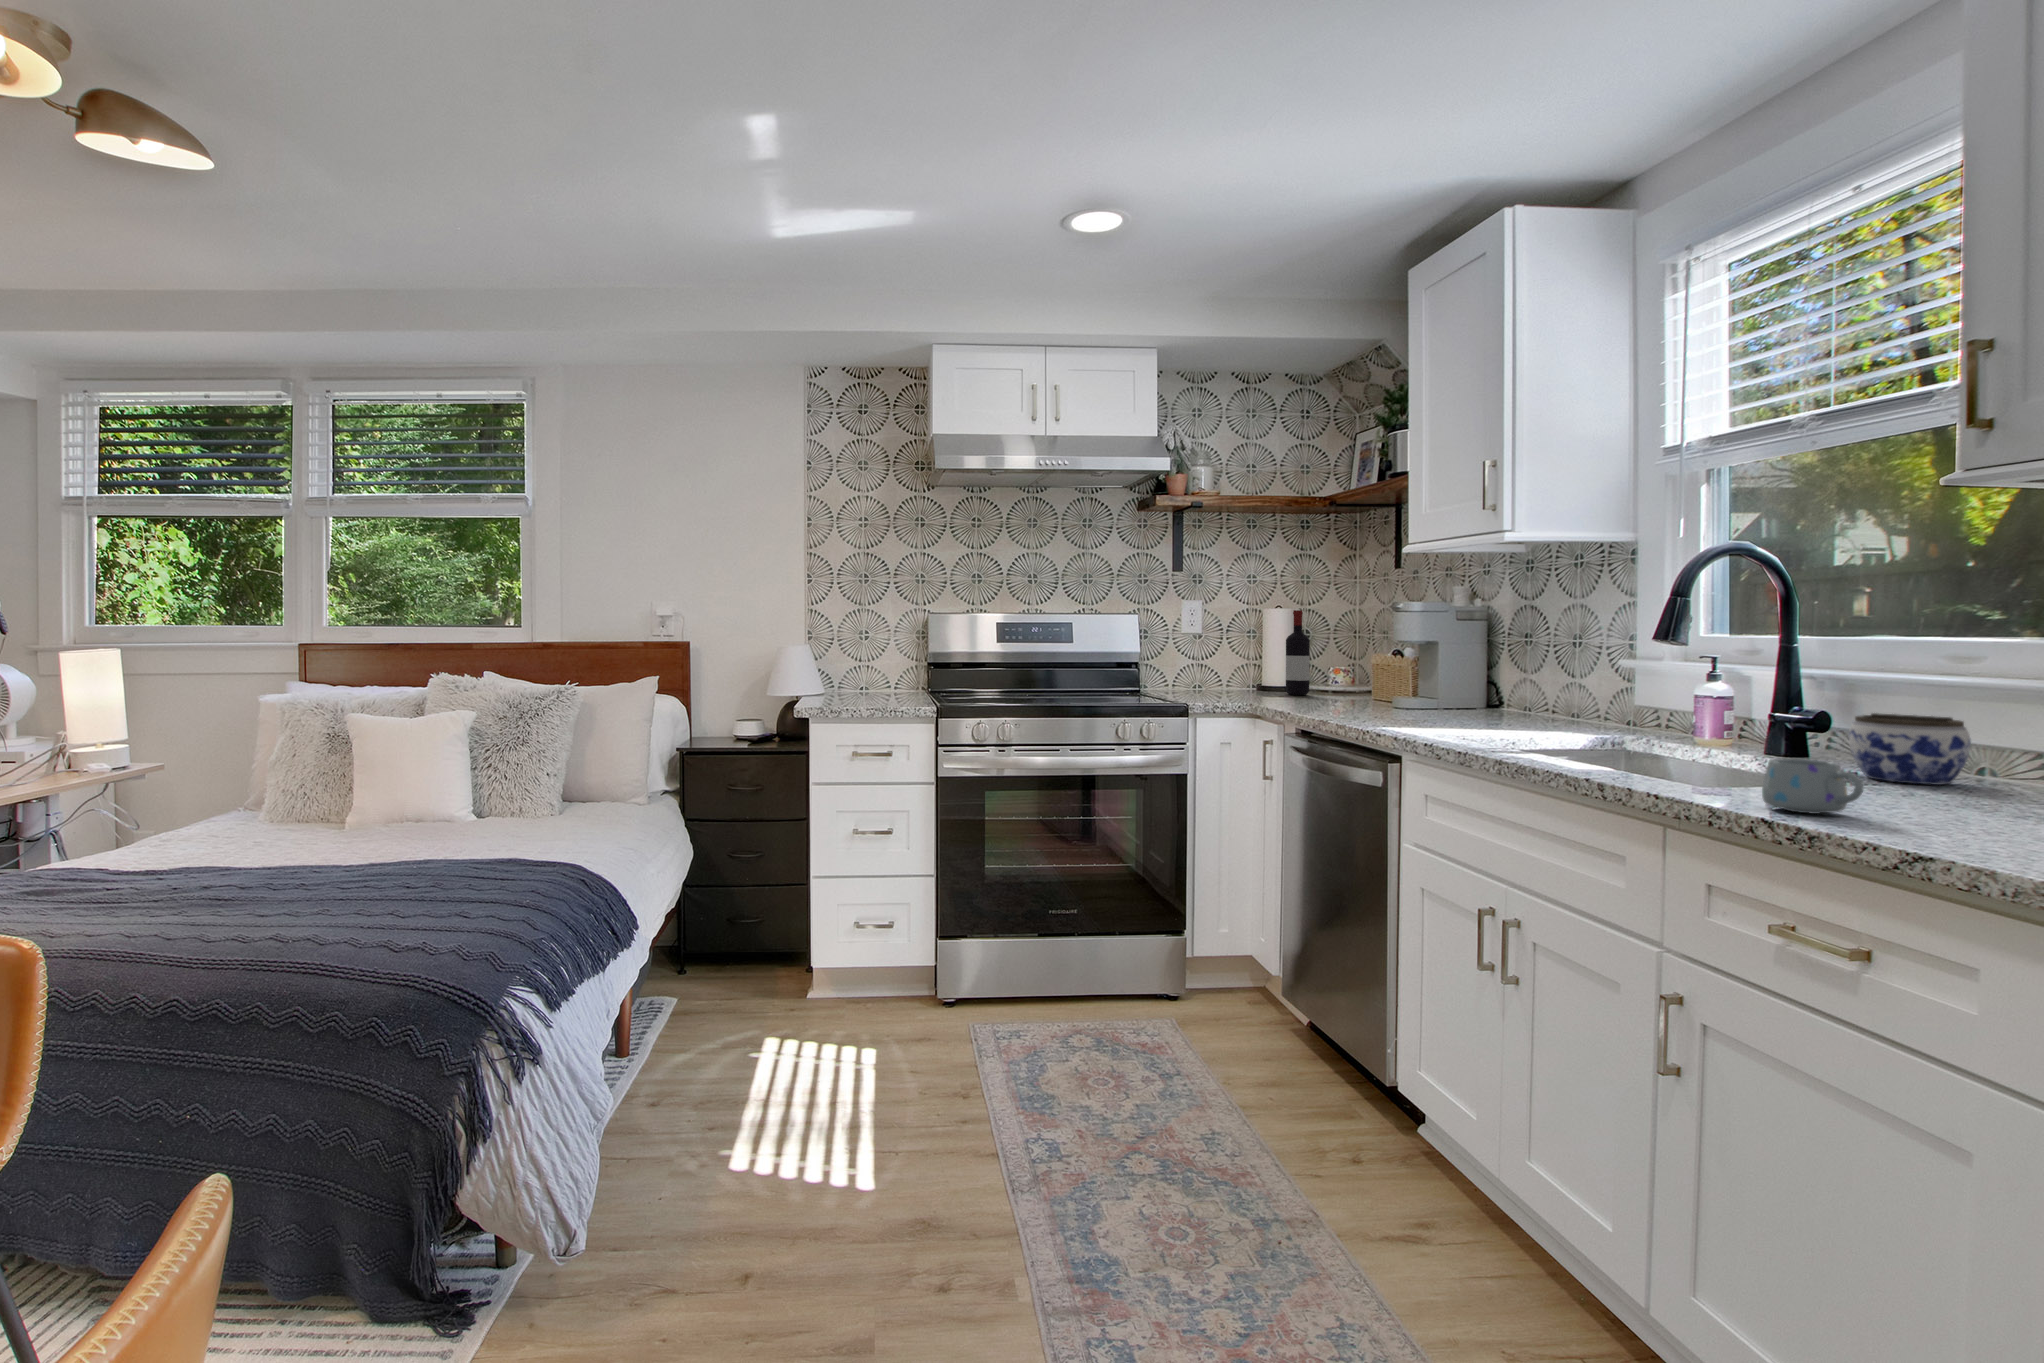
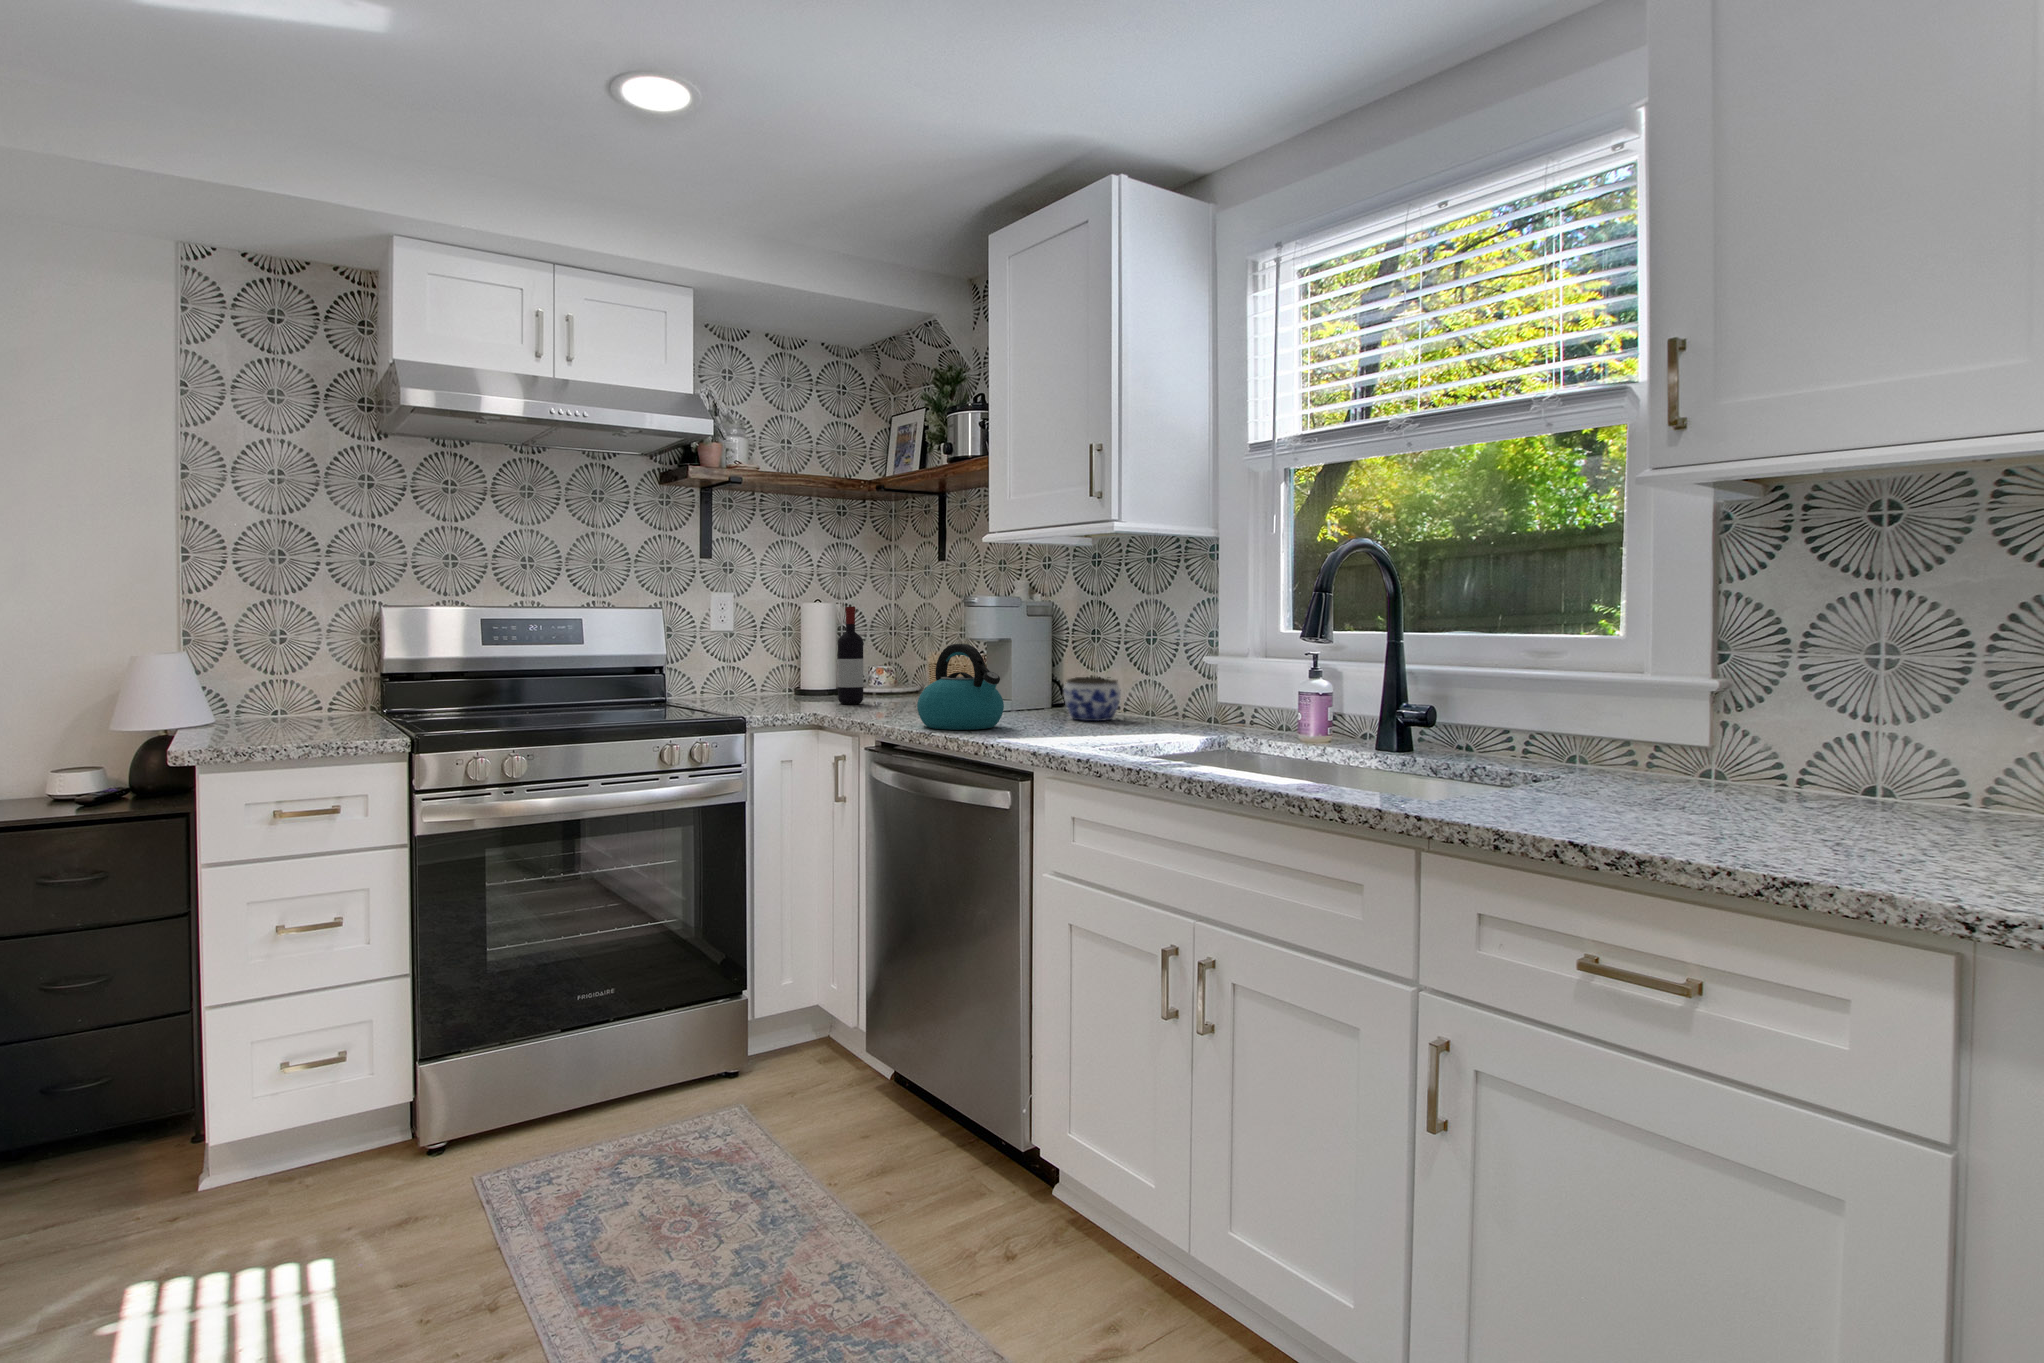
kettle: none [1325,643,1407,717] -> present [917,644,1004,730]
jar: present [1848,713,1971,785] -> present [1064,677,1120,721]
mug: present [1762,759,1863,814] -> none [1523,765,1634,826]

